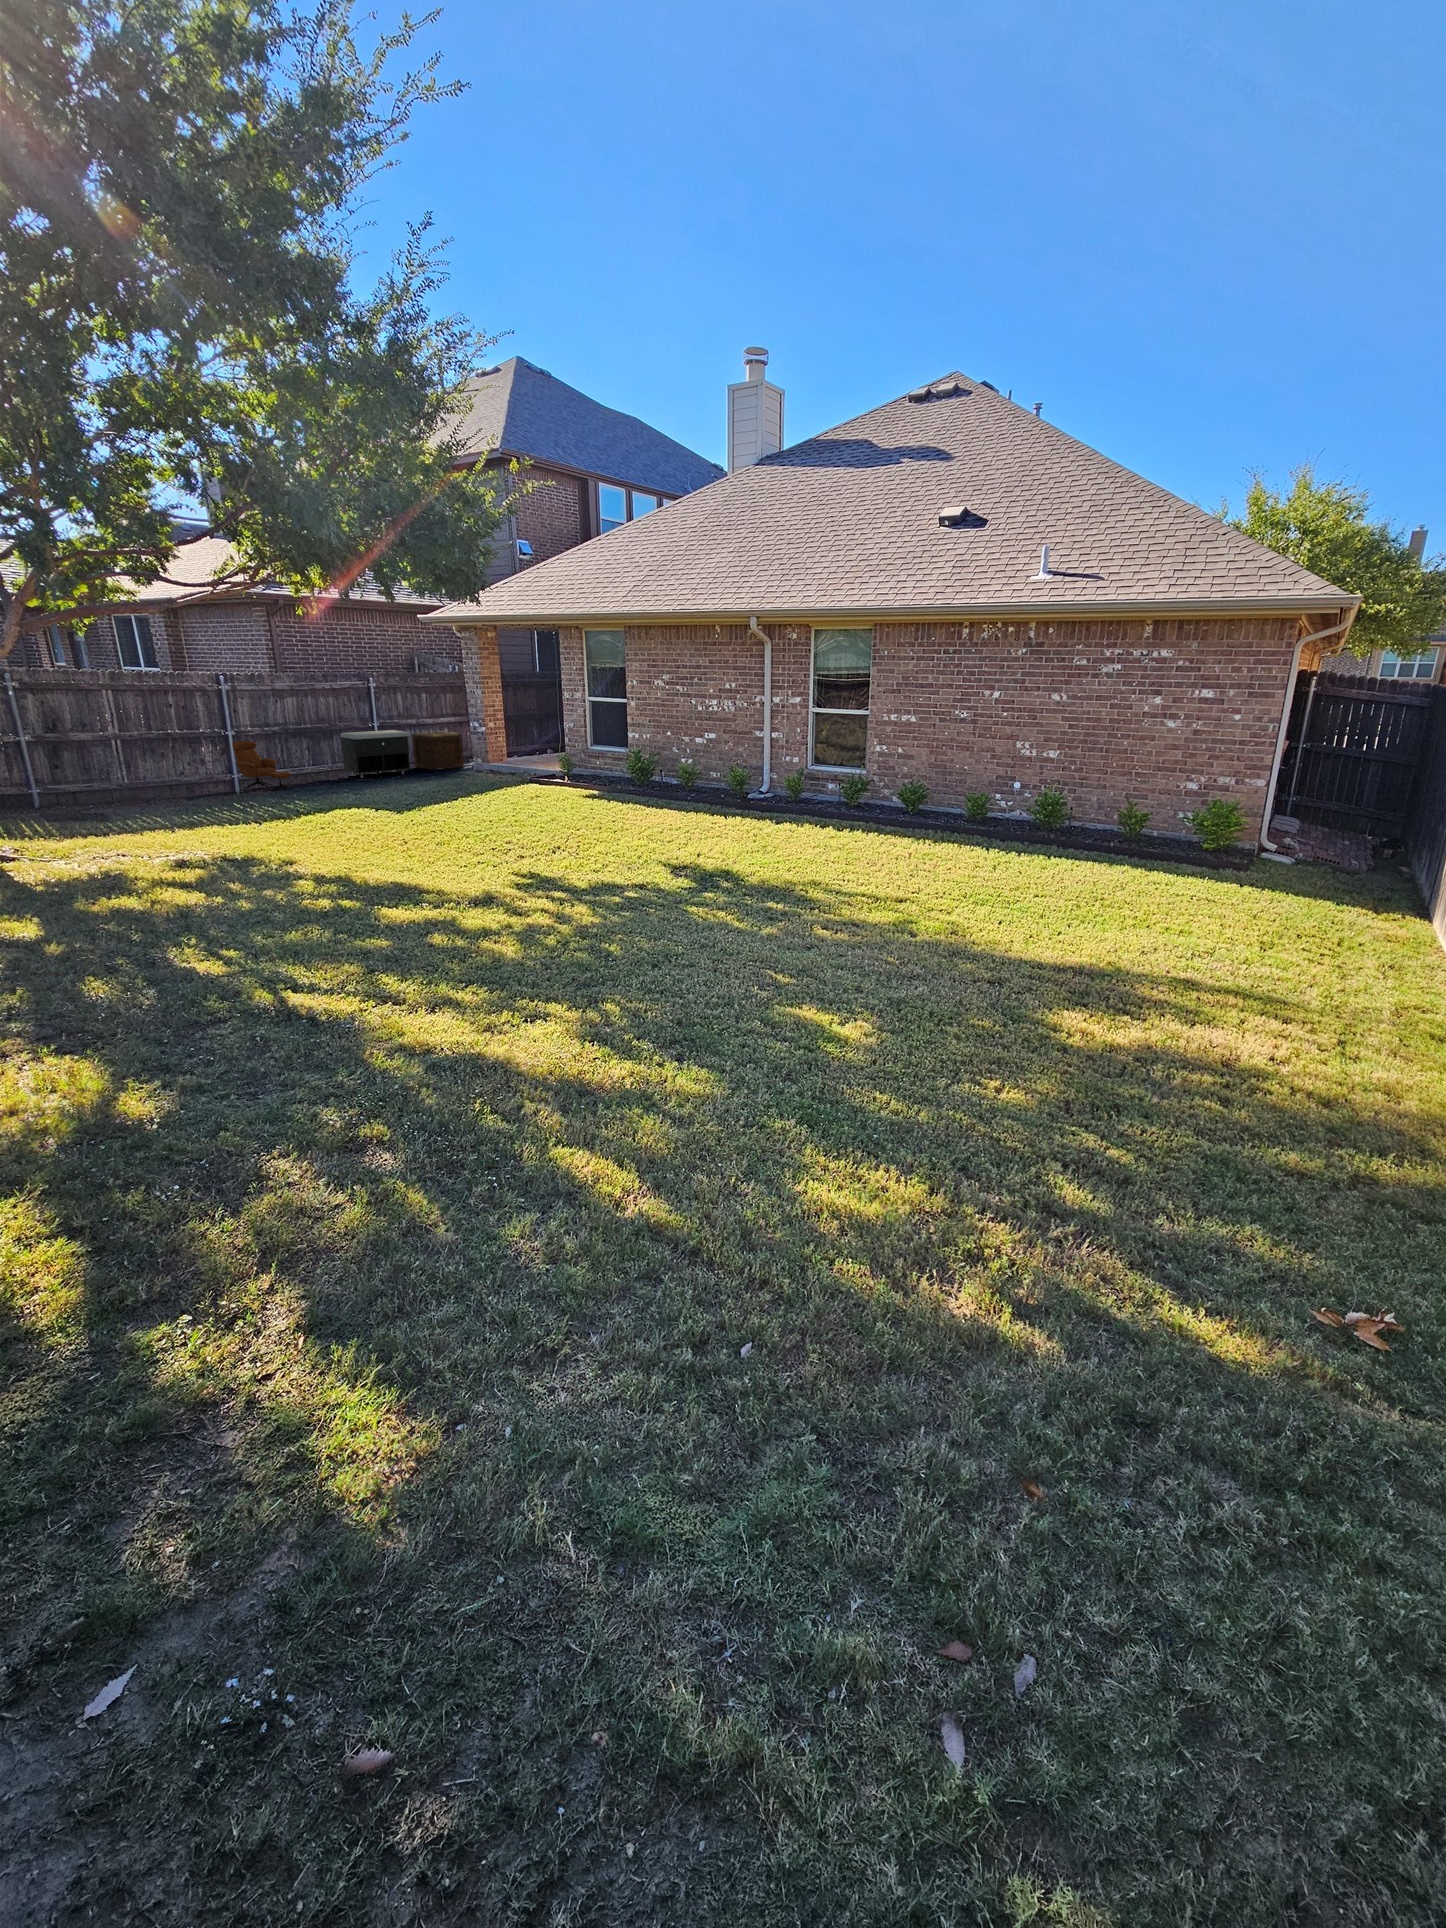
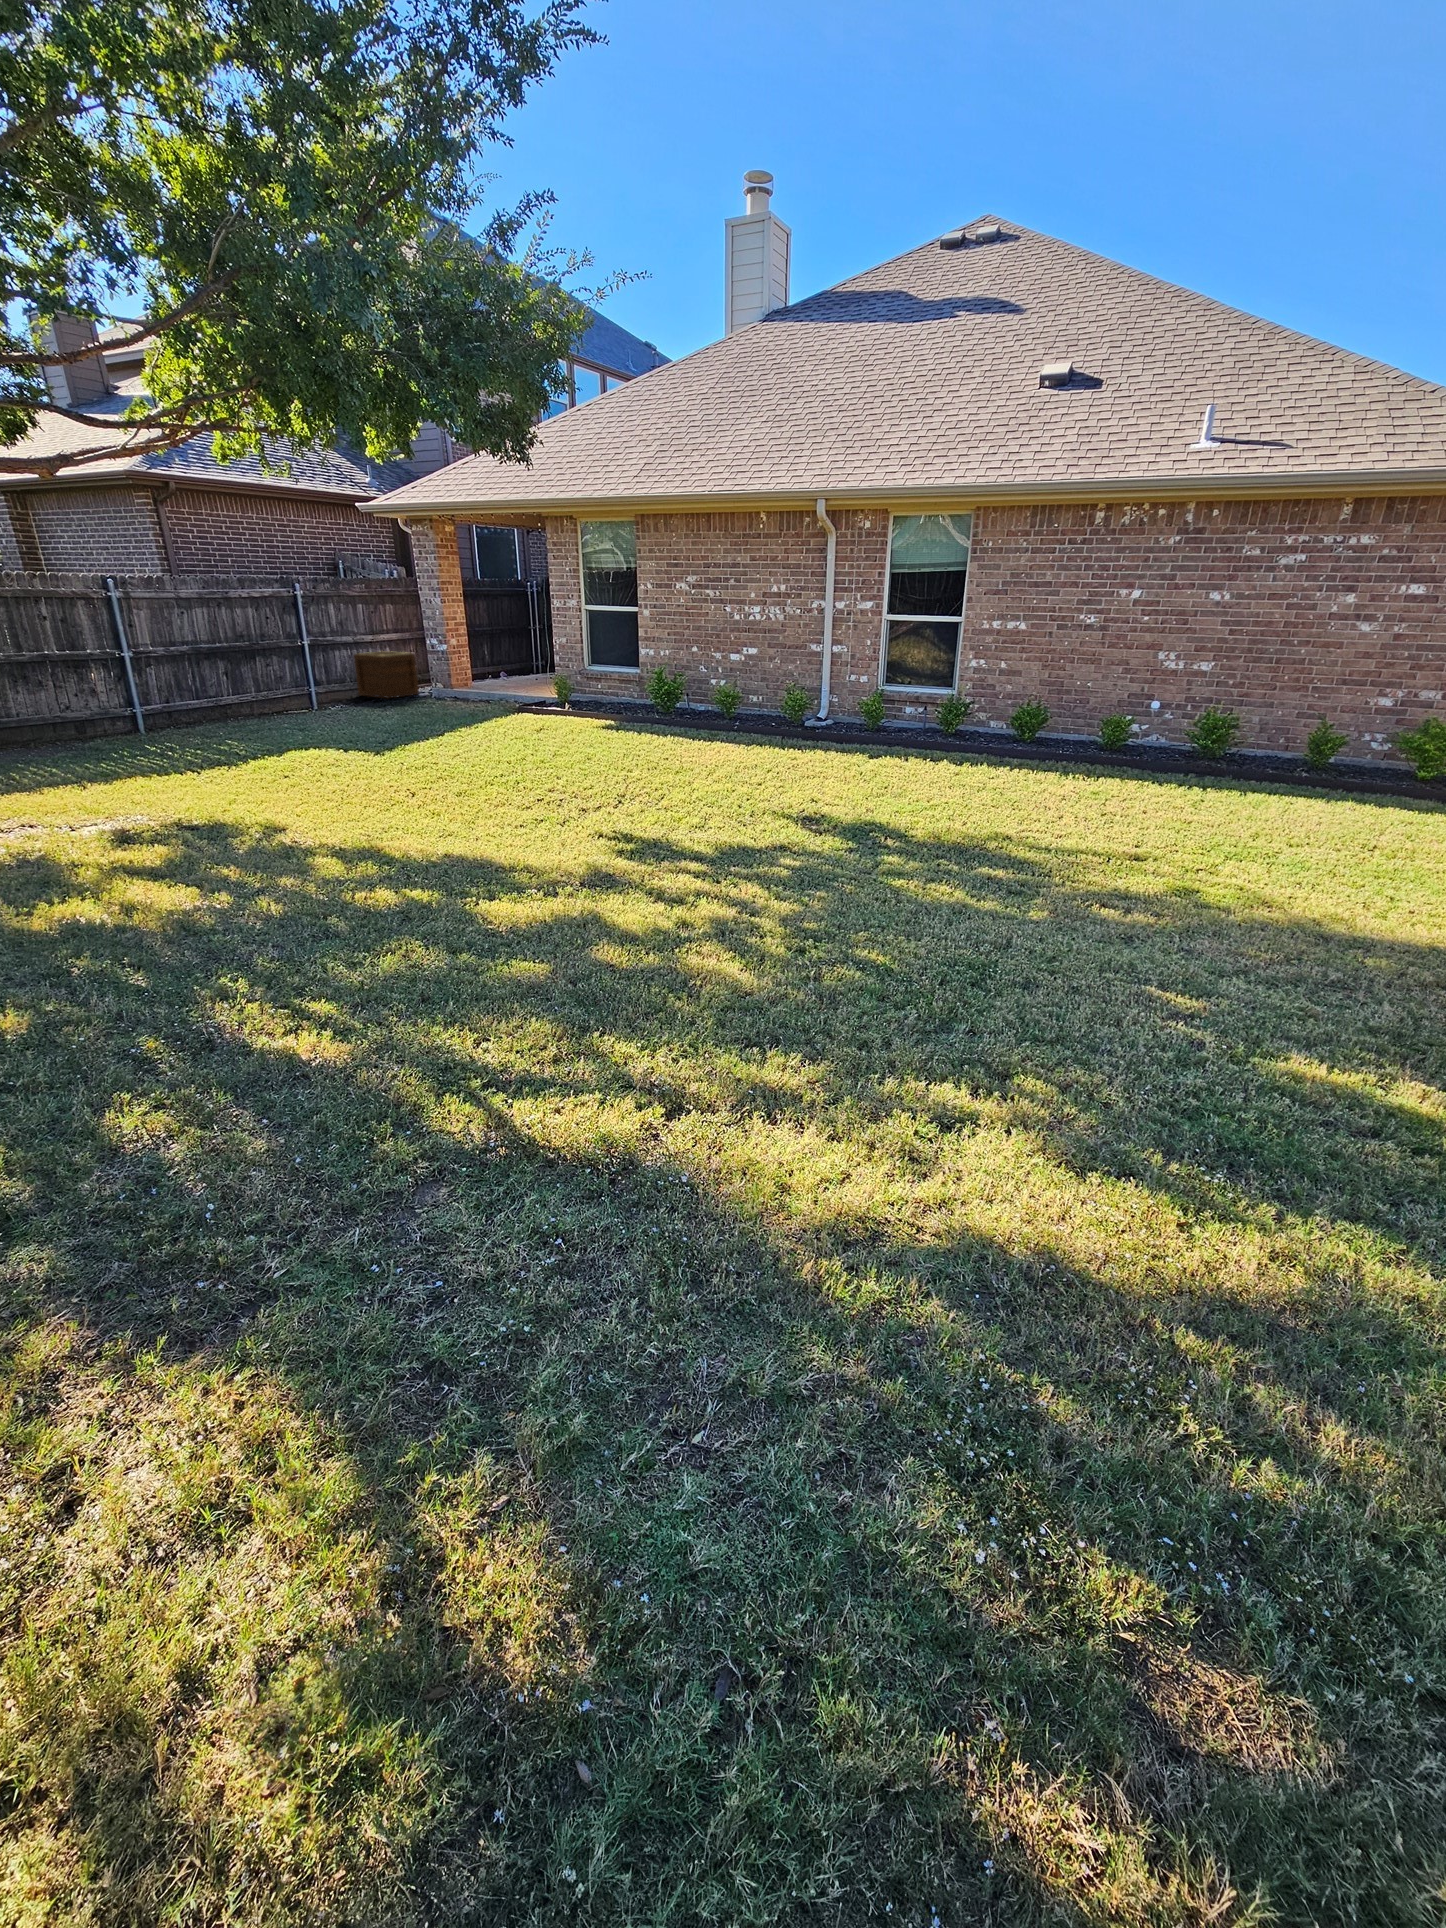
storage bench: present [341,730,411,777] -> none [268,649,359,709]
lounge chair: present [232,741,291,791] -> none [133,664,217,728]

